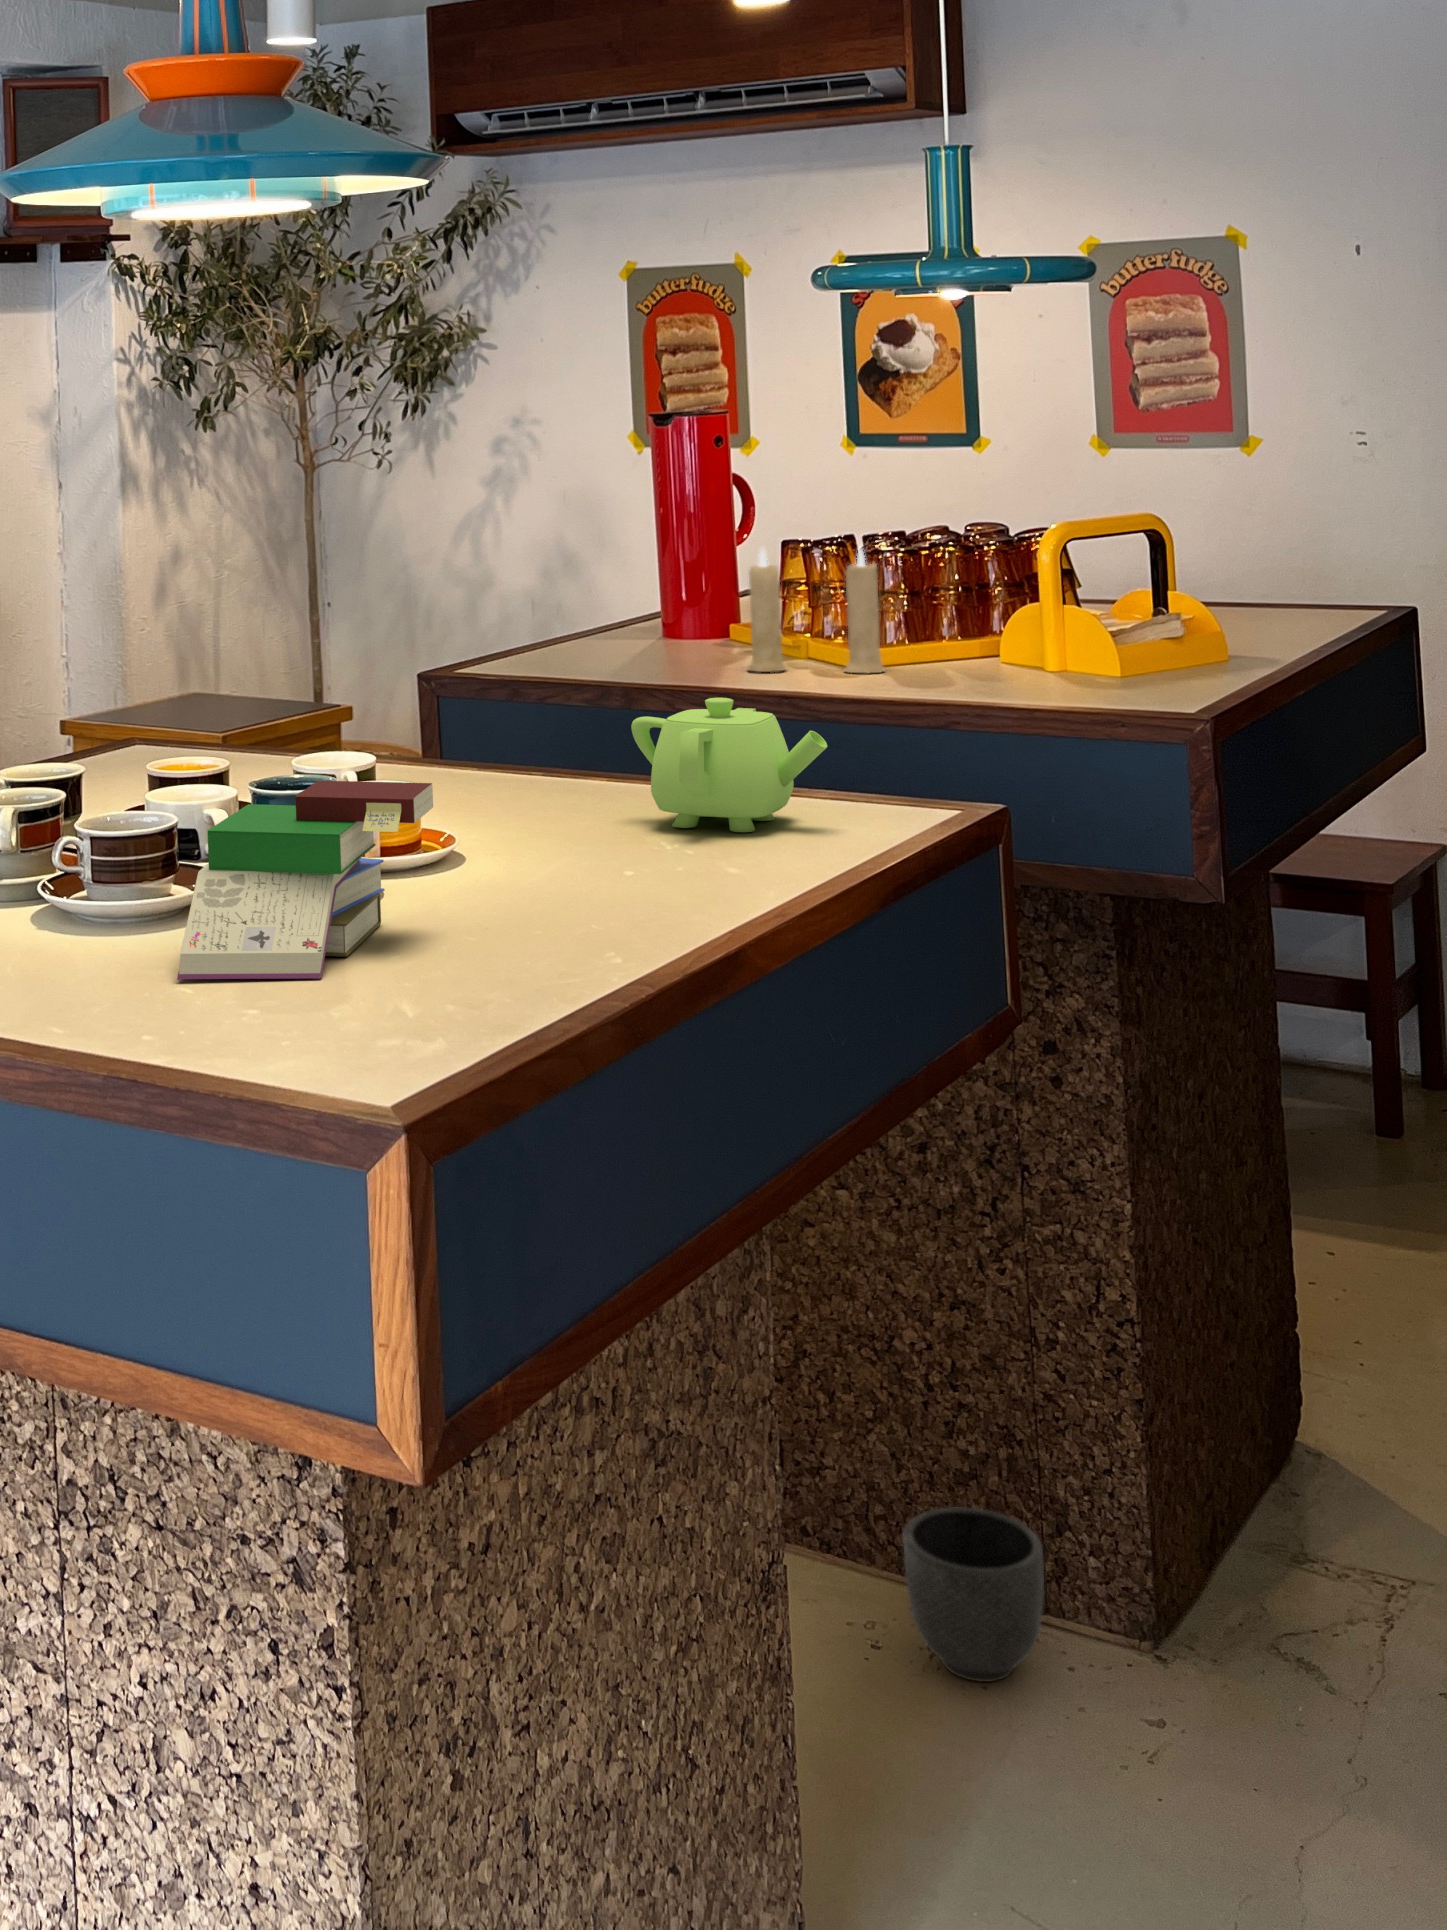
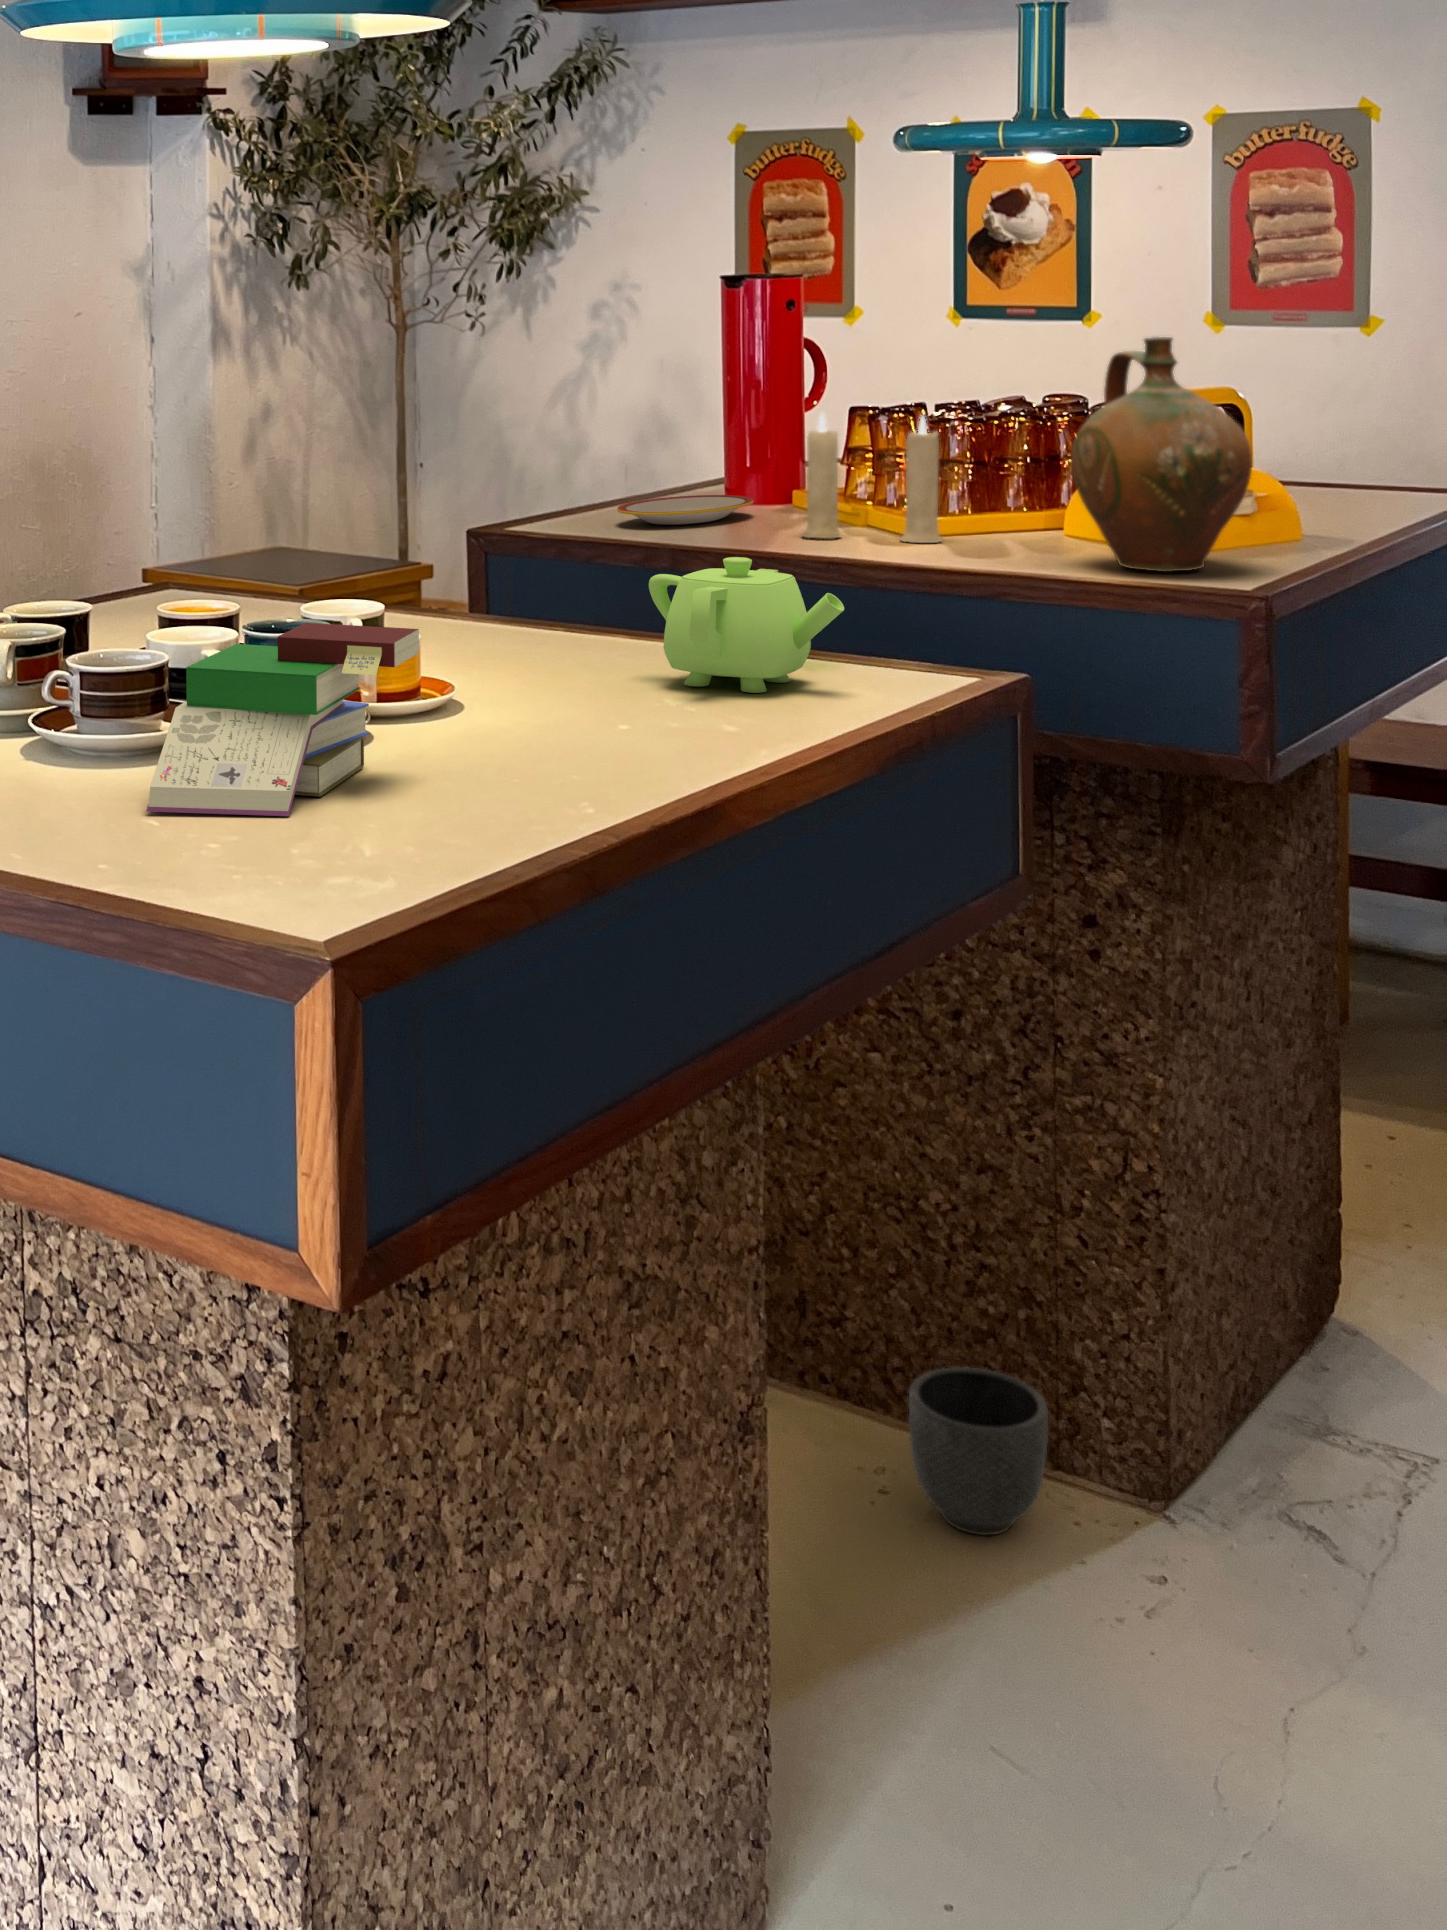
ceramic jug: none [1011,466,1186,695] -> present [1071,337,1252,572]
plate: none [563,631,693,662] -> present [617,495,753,525]

